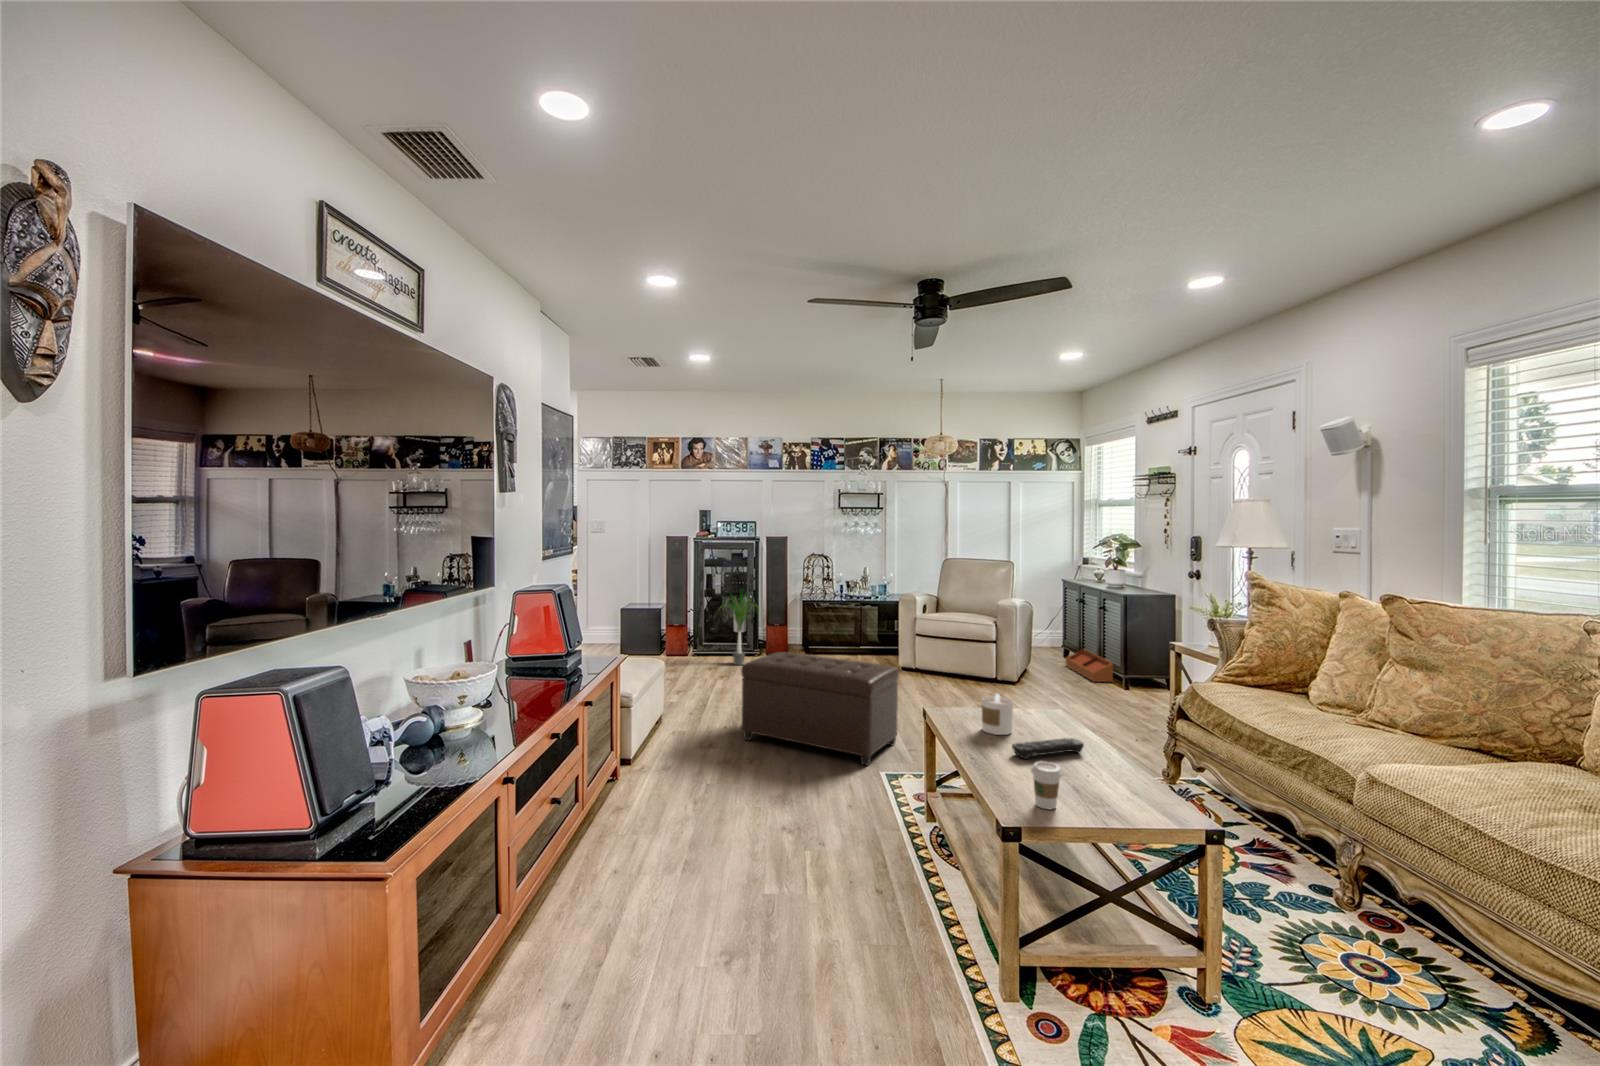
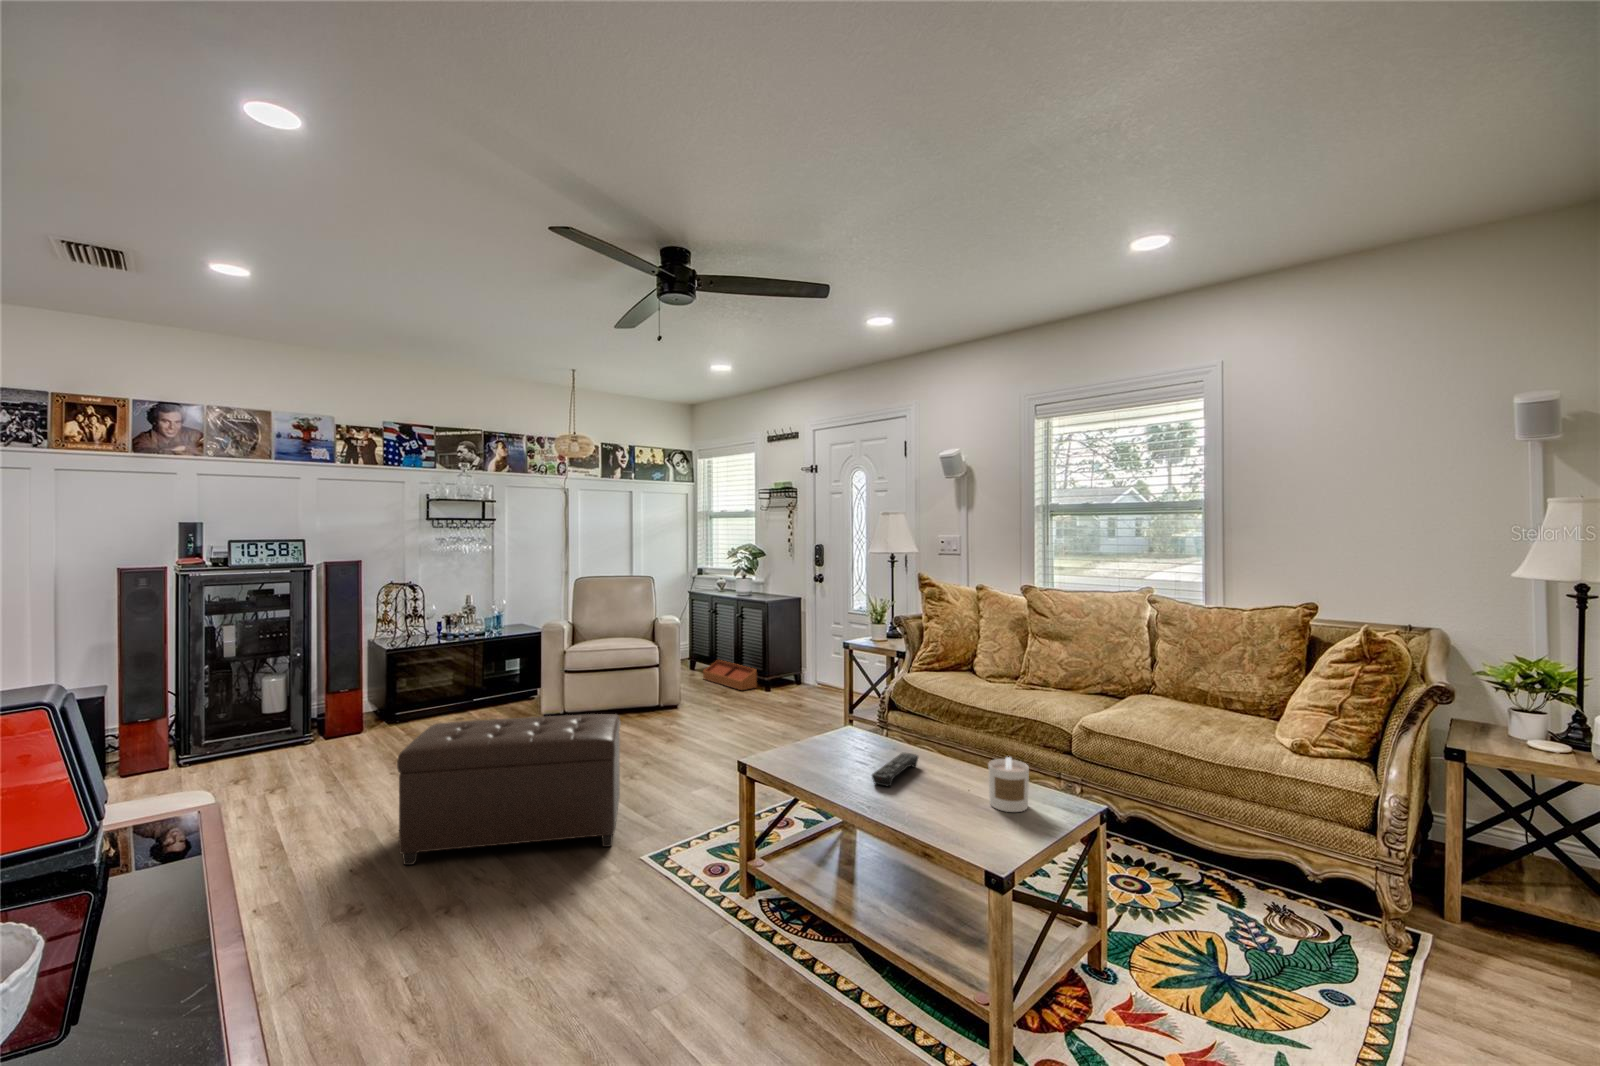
potted plant: present [721,593,751,665] -> none [238,633,335,756]
candle: present [982,694,1013,735] -> present [988,757,1029,812]
coffee cup: present [1031,761,1062,809] -> none [957,784,989,834]

